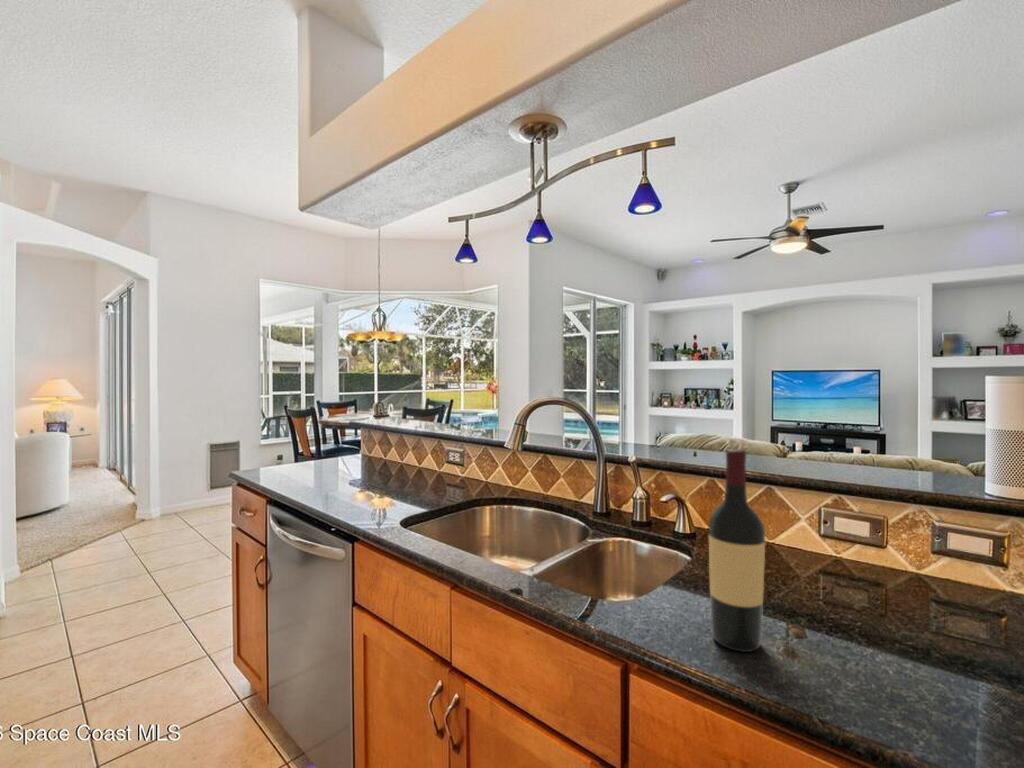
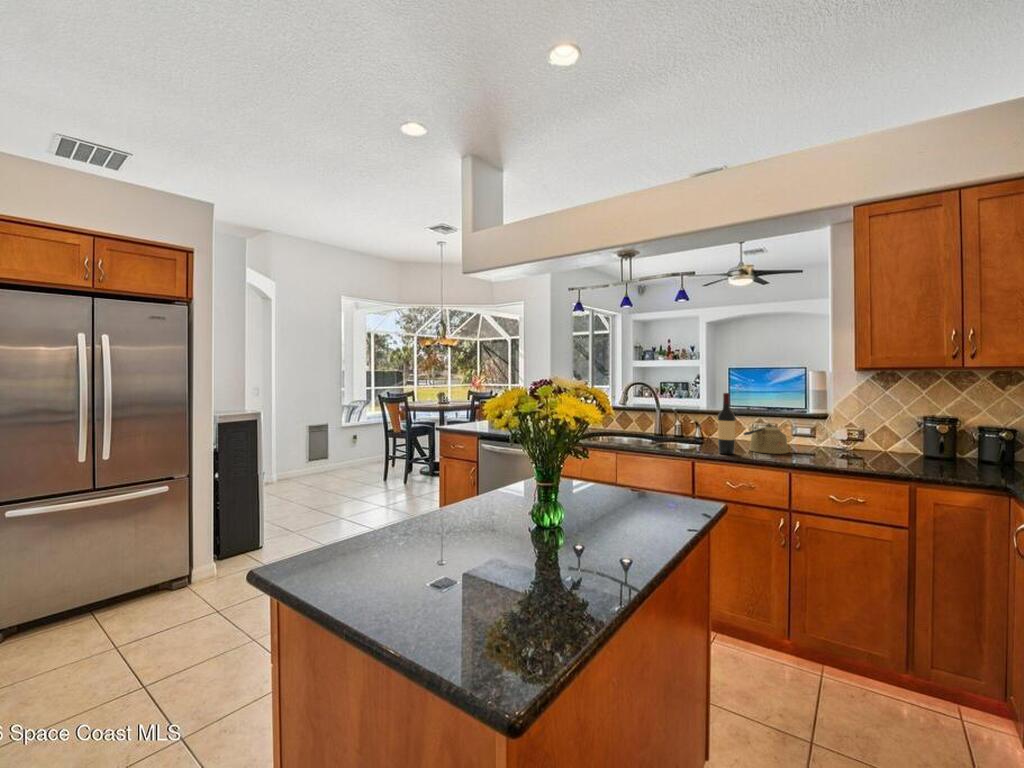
kettle: none [793,539,946,655] -> present [744,424,789,454]

